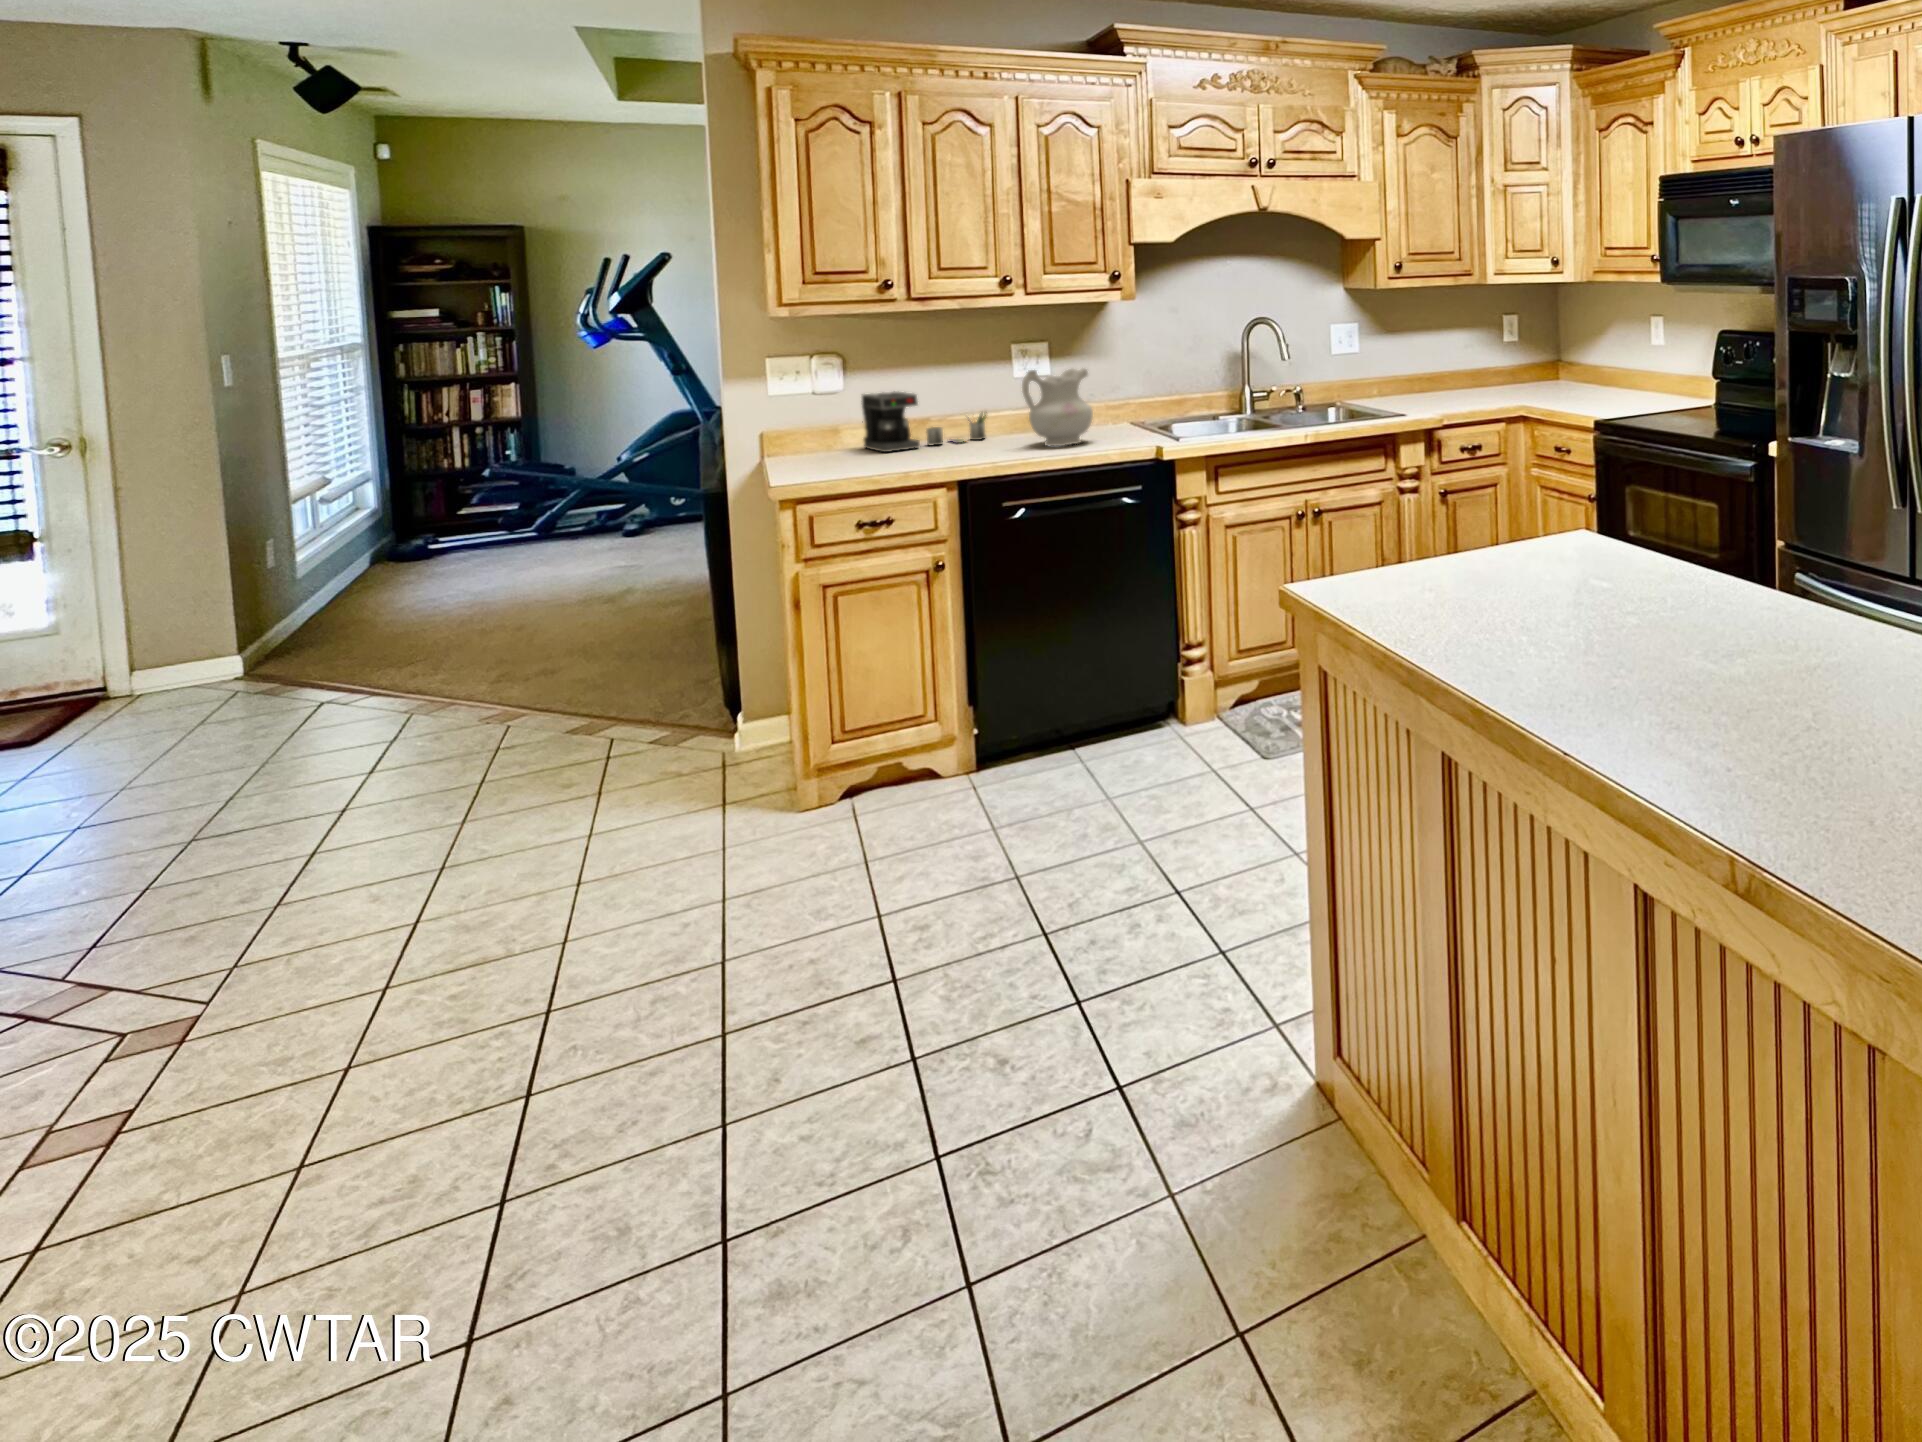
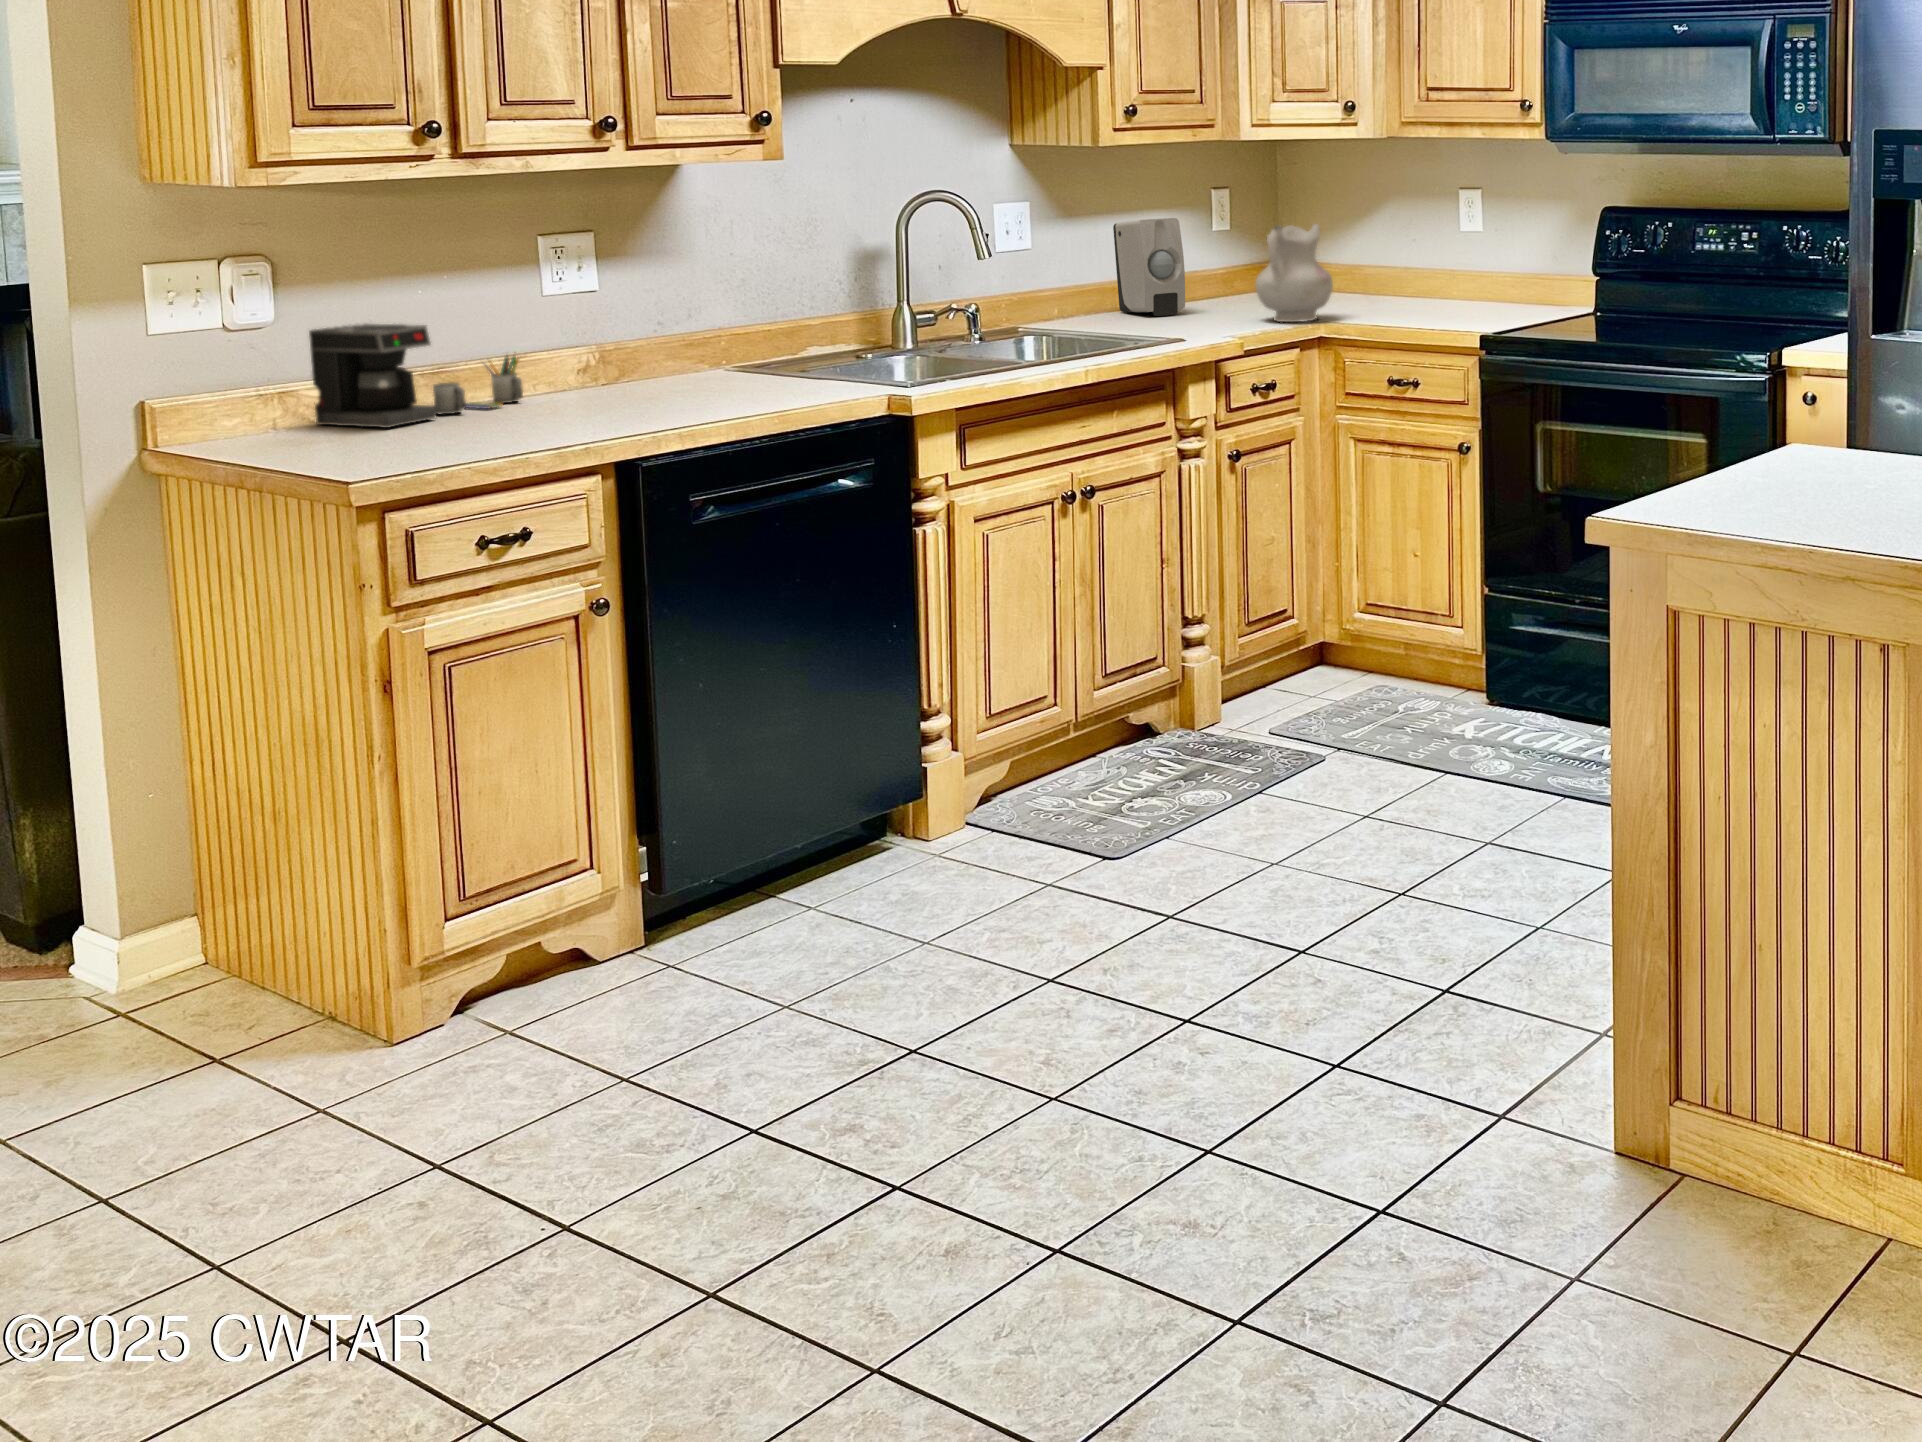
soap dispenser: none [1427,335,1463,399] -> present [1113,218,1185,316]
ceramic pitcher: present [1022,368,1093,446] -> present [1256,224,1333,322]

